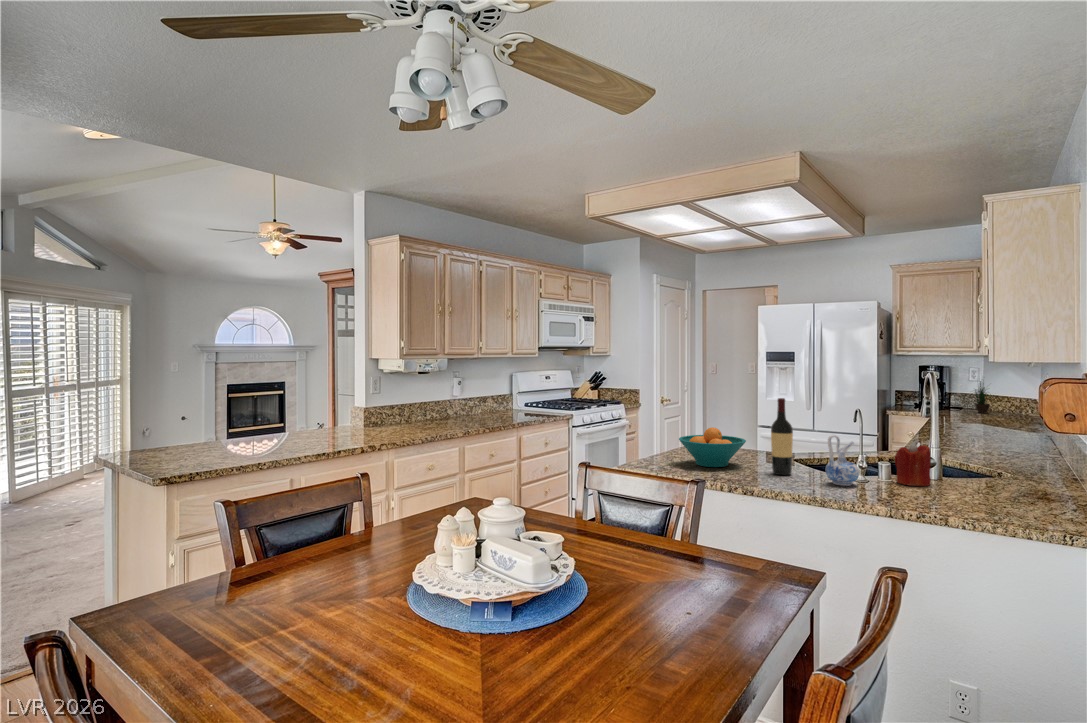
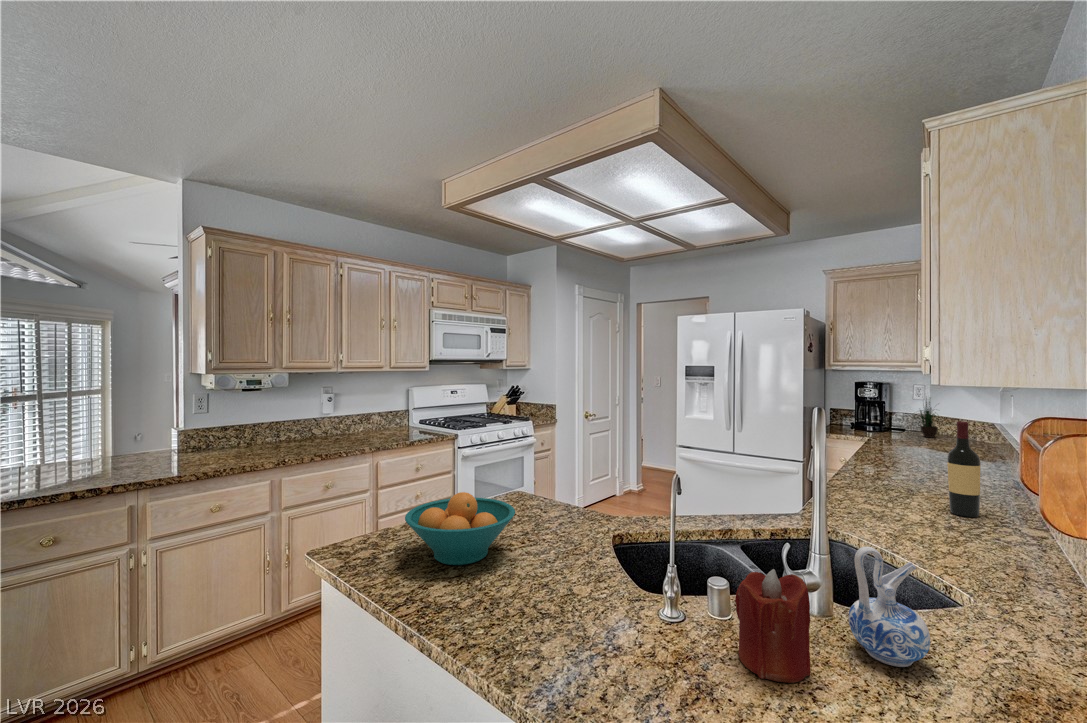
wine bottle: present [771,398,793,475] -> present [947,421,981,517]
ceramic pitcher: present [825,435,859,486] -> present [848,547,930,667]

